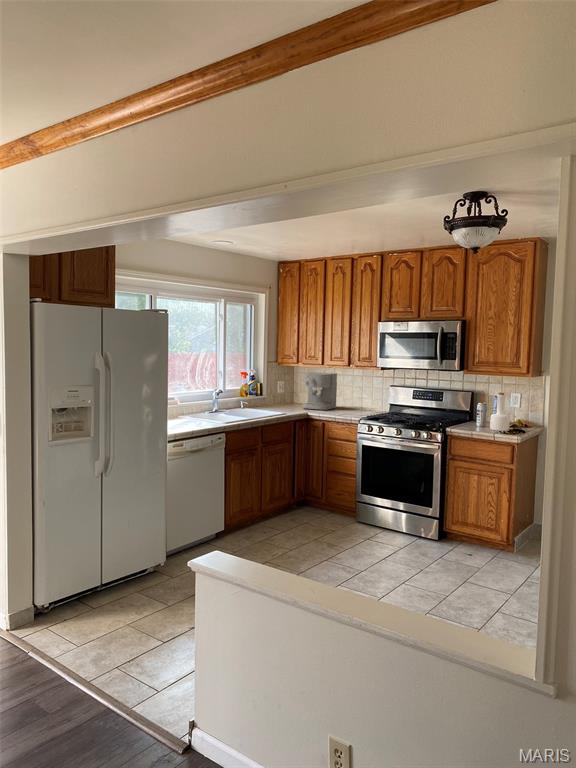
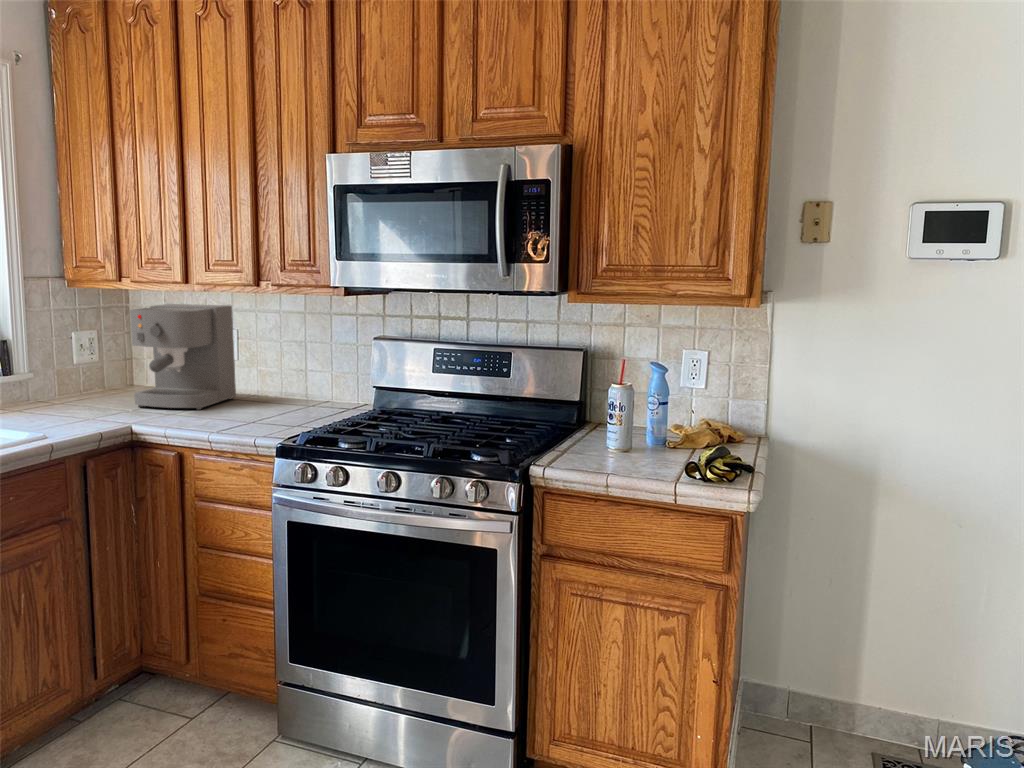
bottle: present [490,392,510,431] -> none [652,356,706,470]

